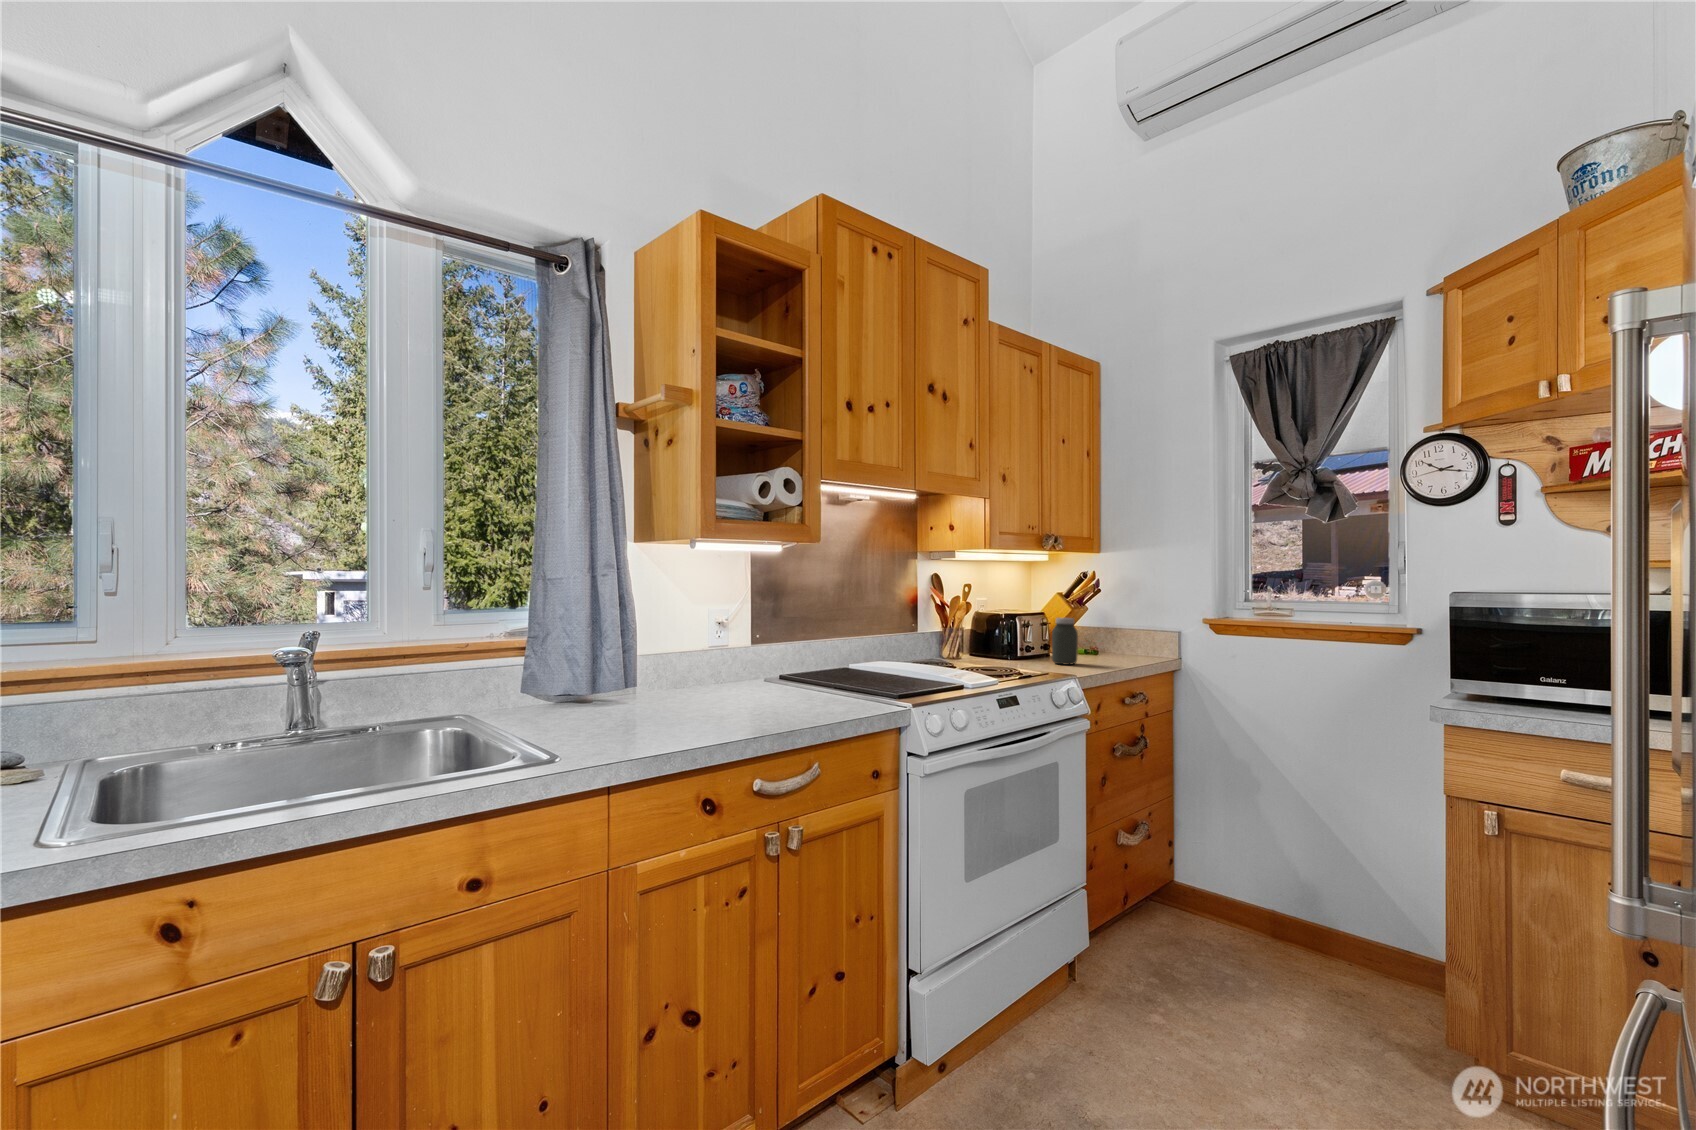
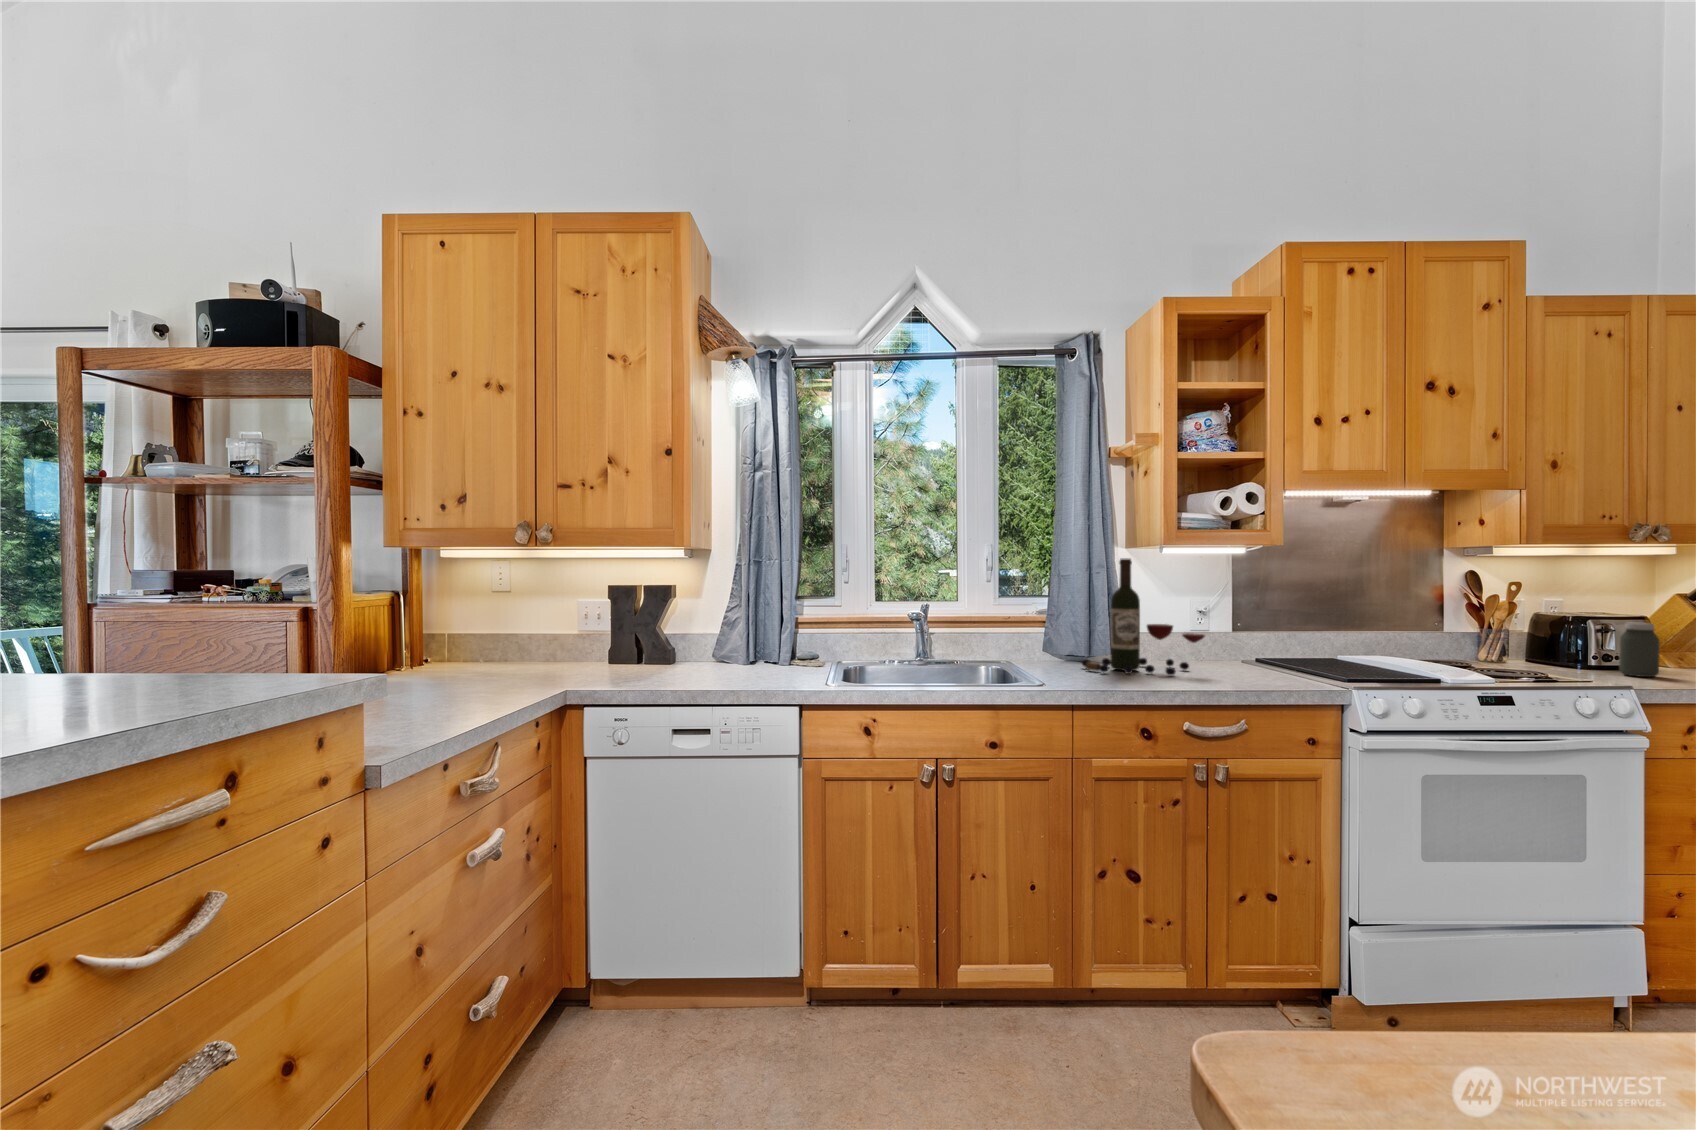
wine bottle: none [590,555,759,720] -> present [1082,558,1205,675]

